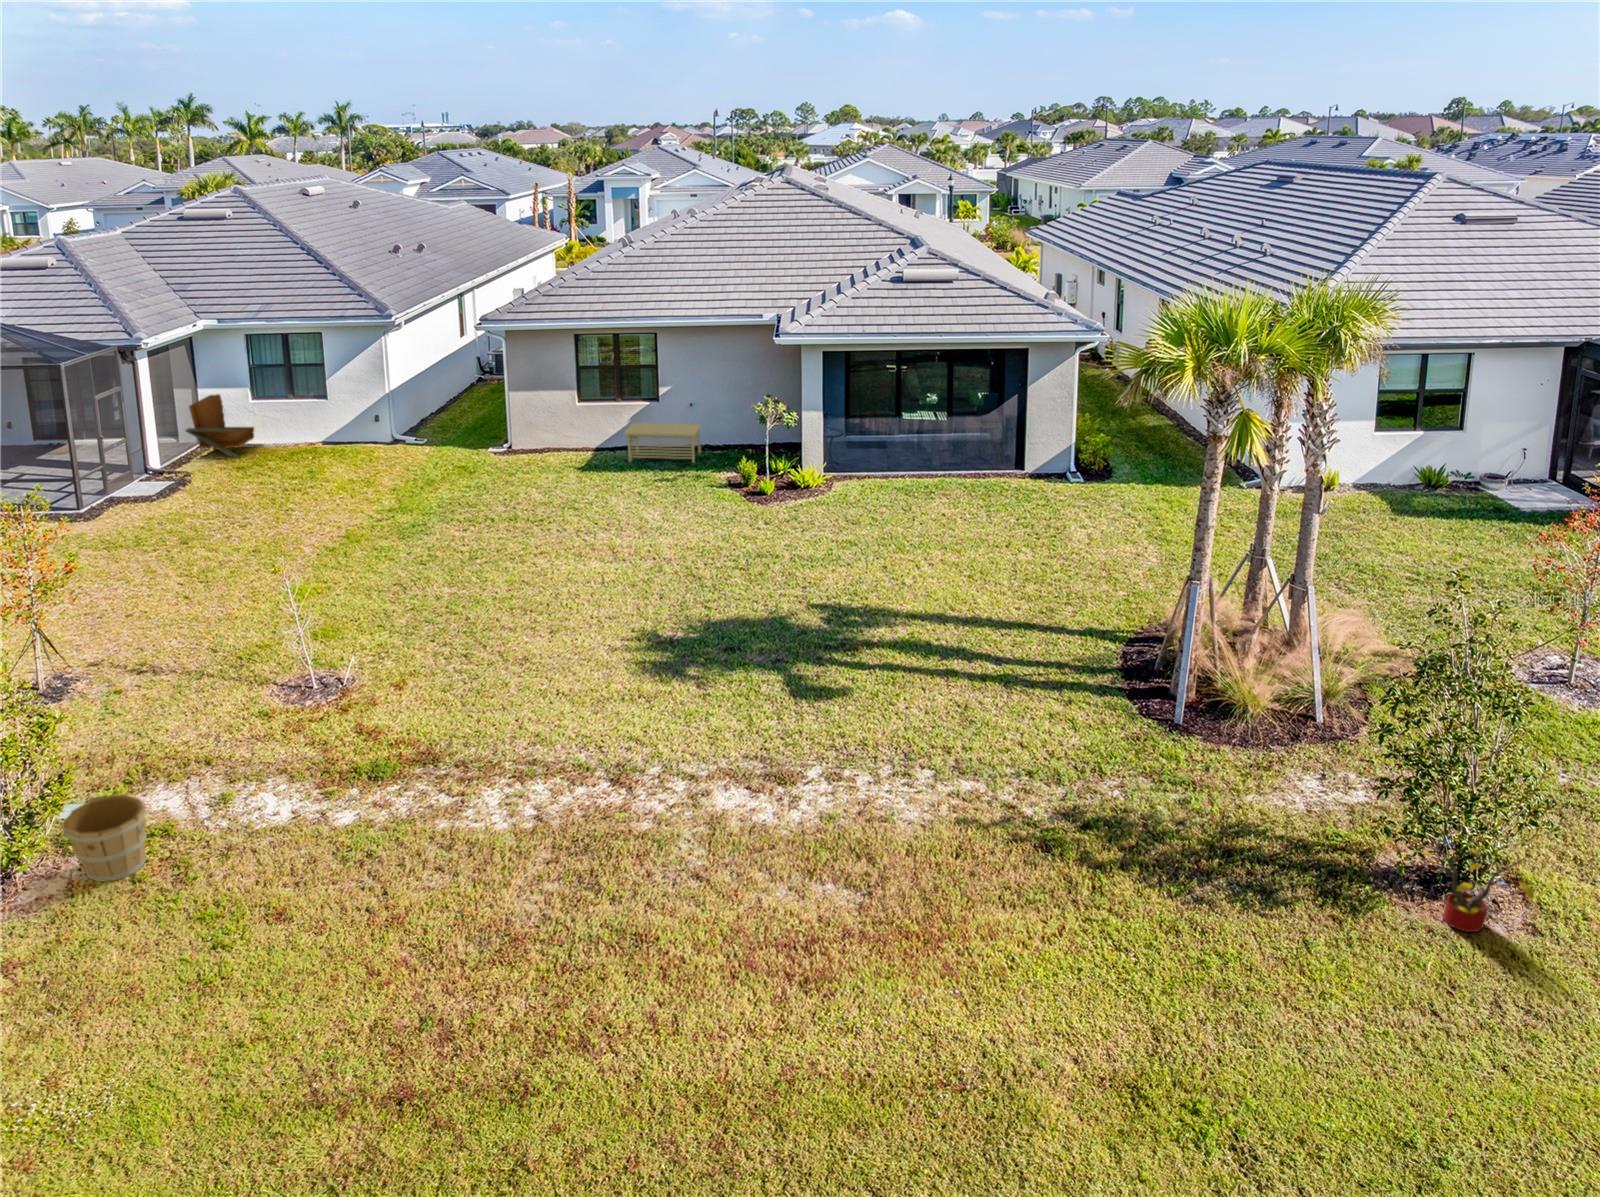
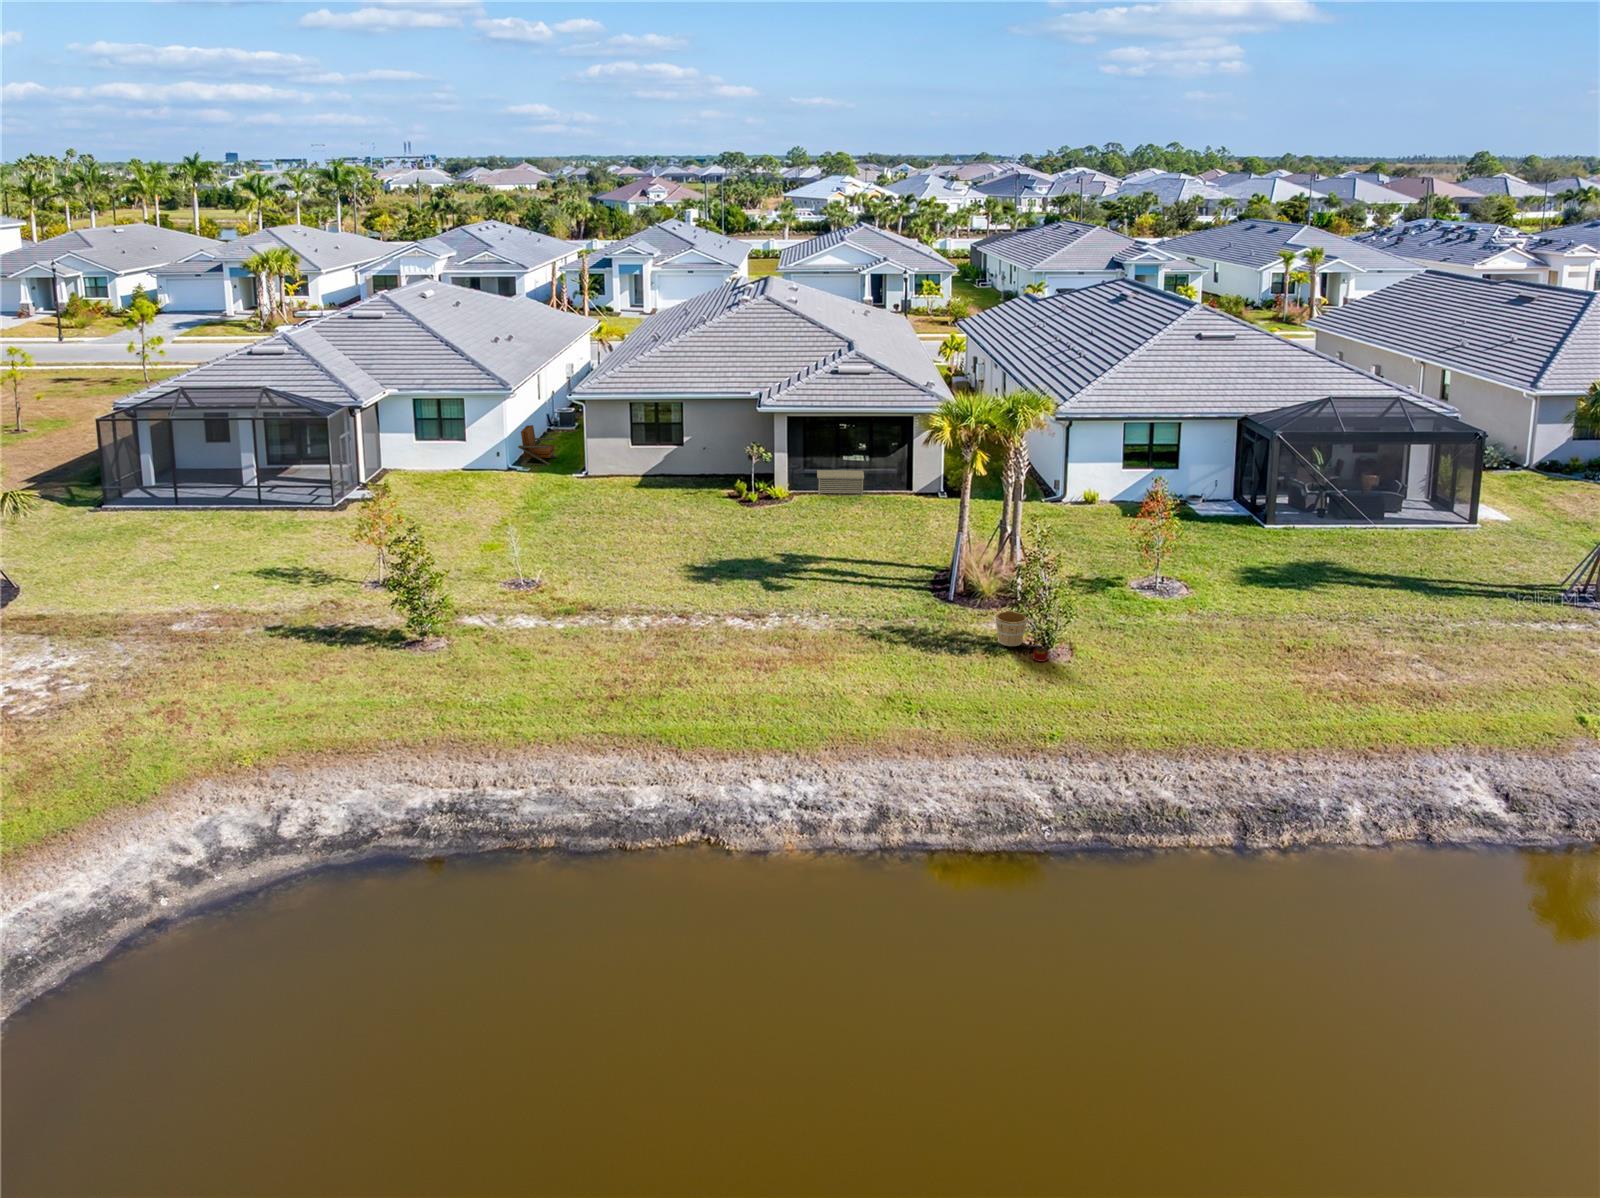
lounge chair: present [186,394,262,459] -> present [518,425,557,465]
storage bench: present [624,423,701,463] -> present [817,470,864,496]
wooden bucket: present [62,794,146,882] -> present [995,611,1028,646]

